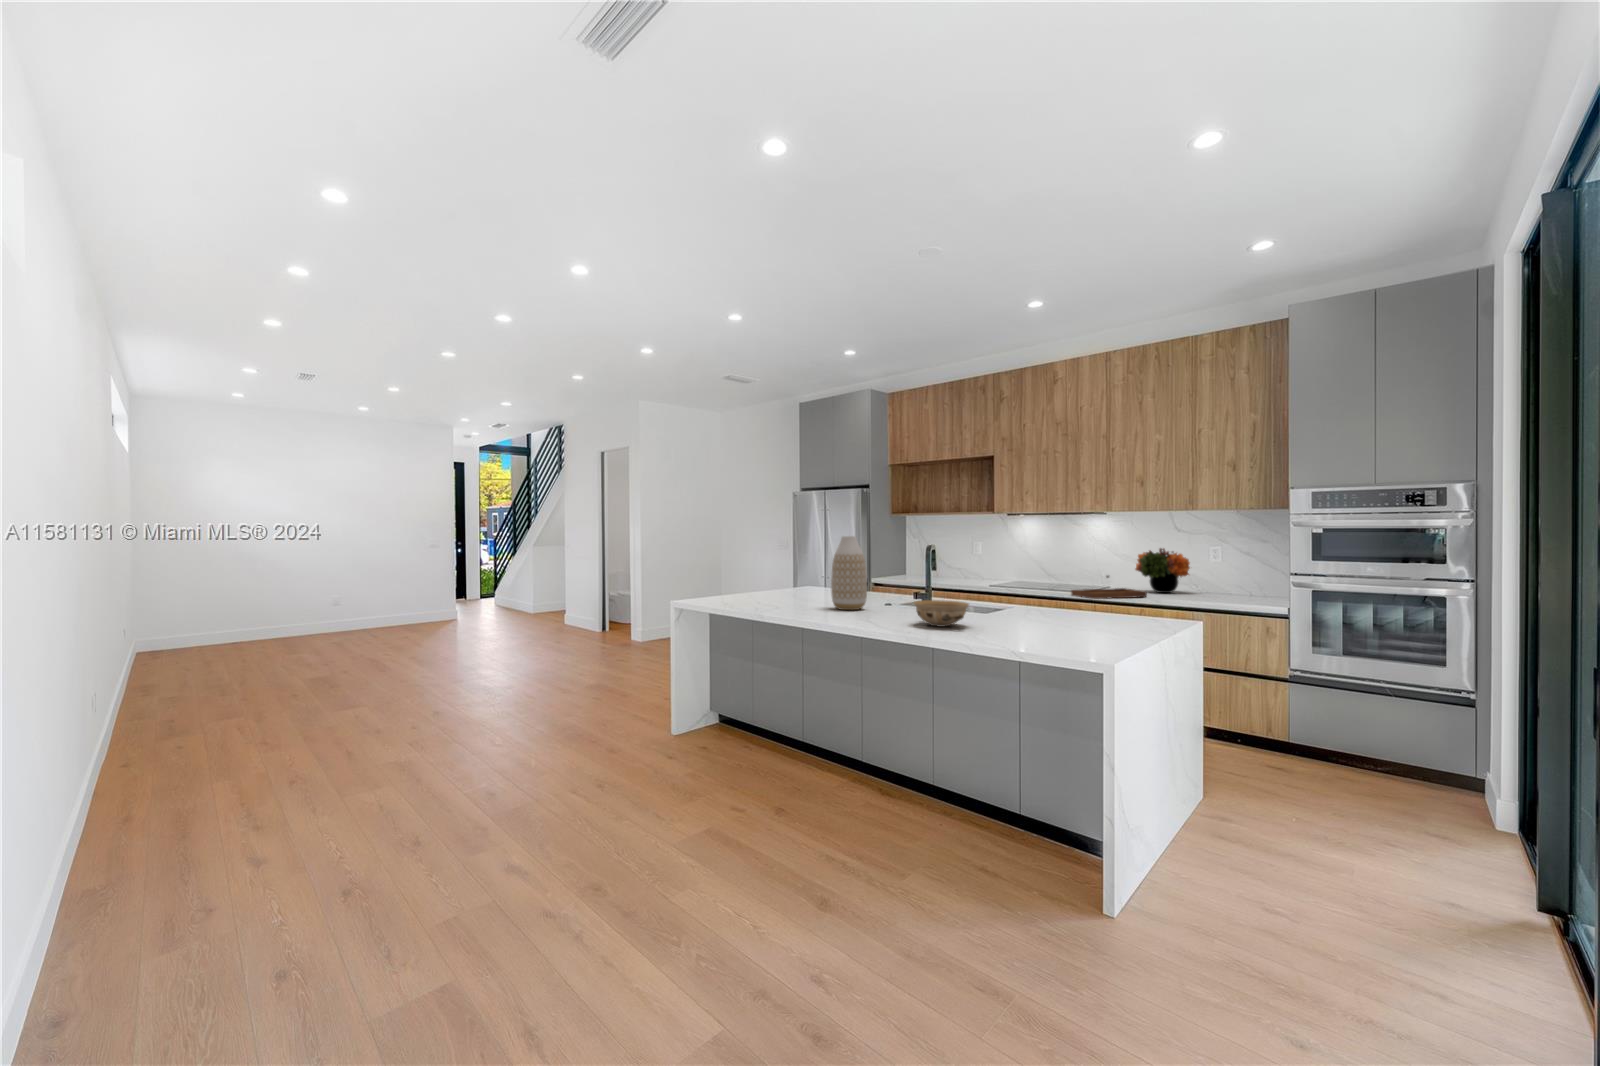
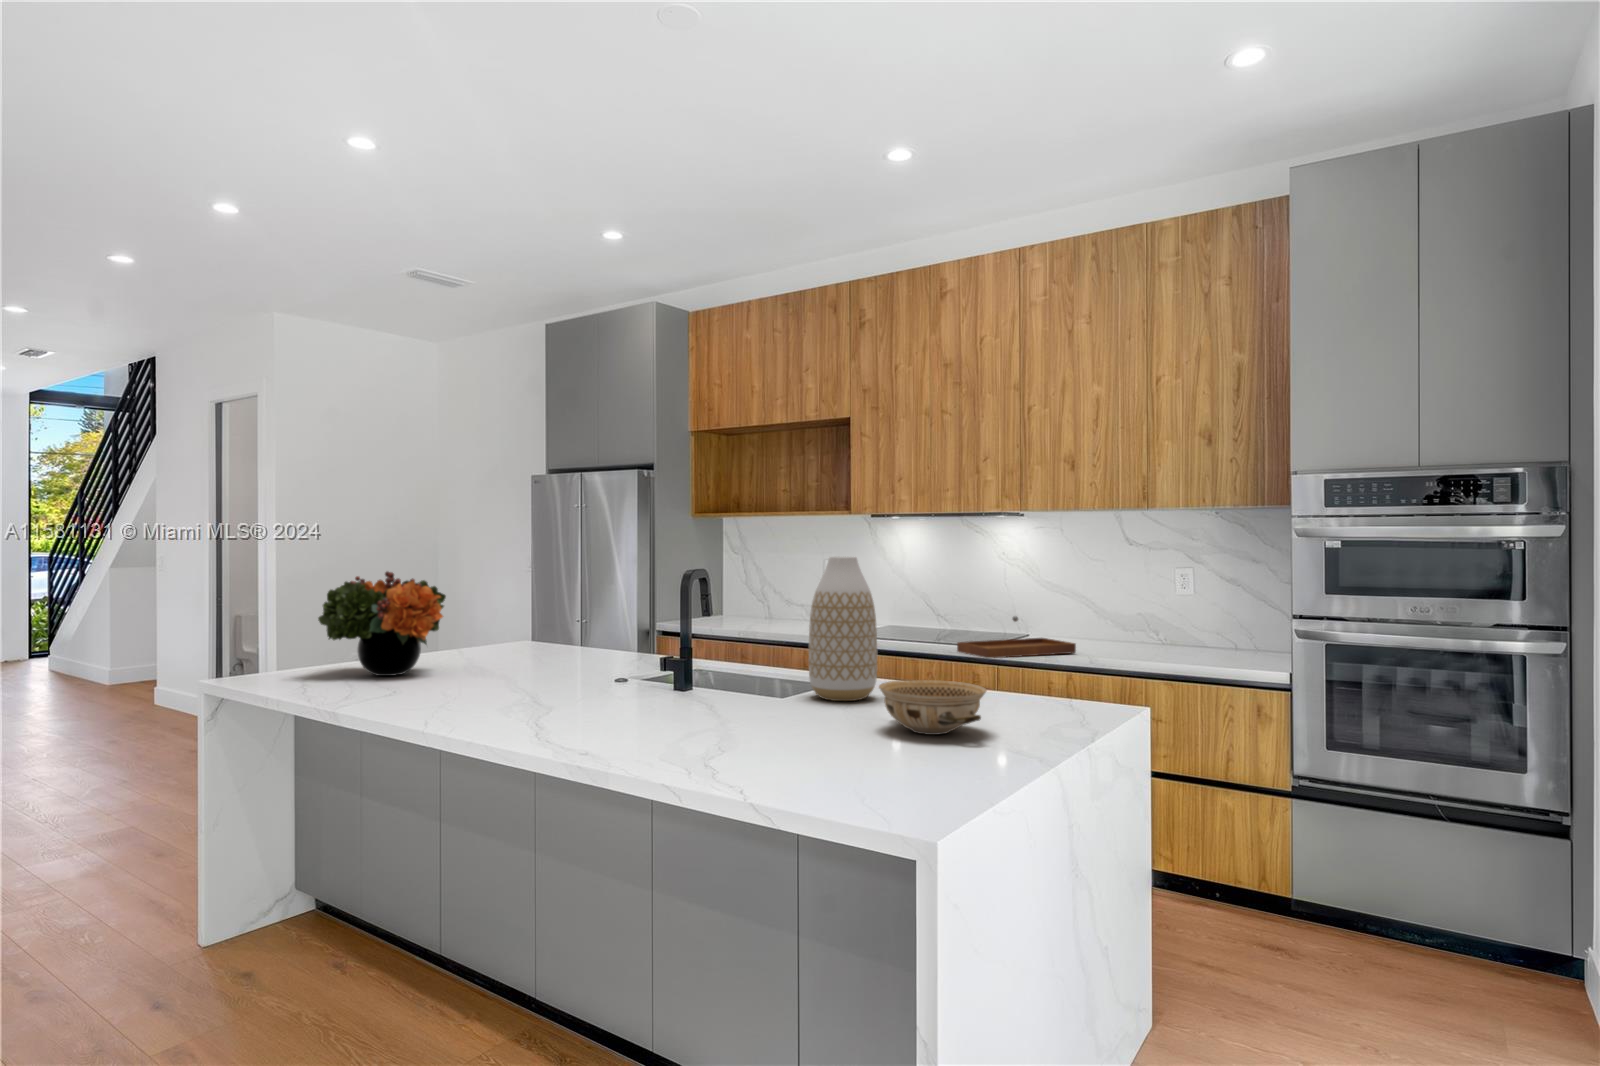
vase: present [831,536,867,610] -> present [809,556,877,701]
flower arrangement: present [1136,548,1190,593] -> present [318,571,446,676]
ceramic bowl: present [914,600,969,627] -> present [879,680,987,735]

